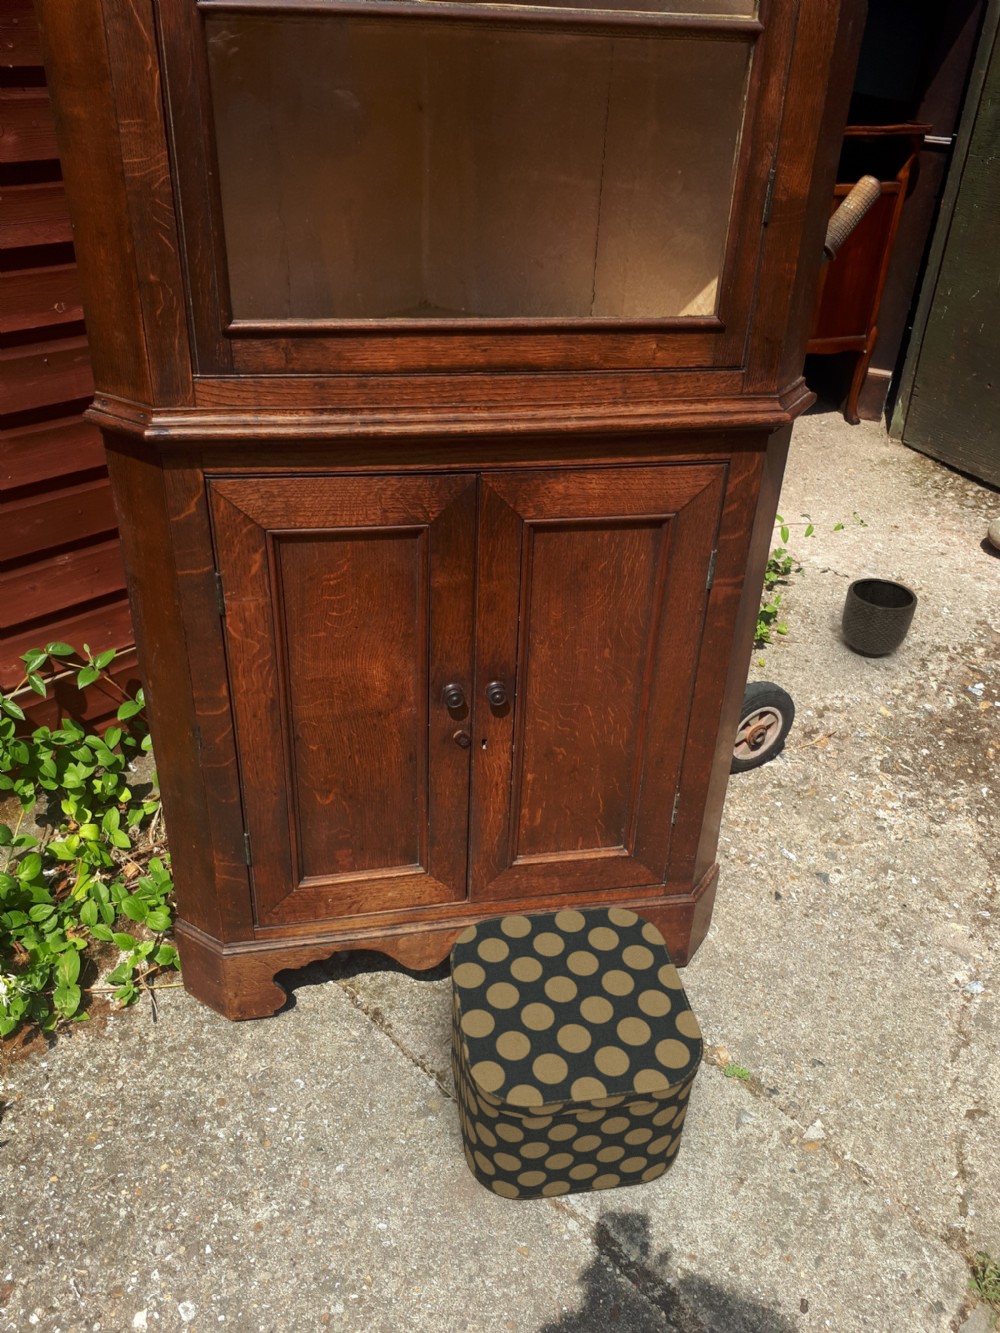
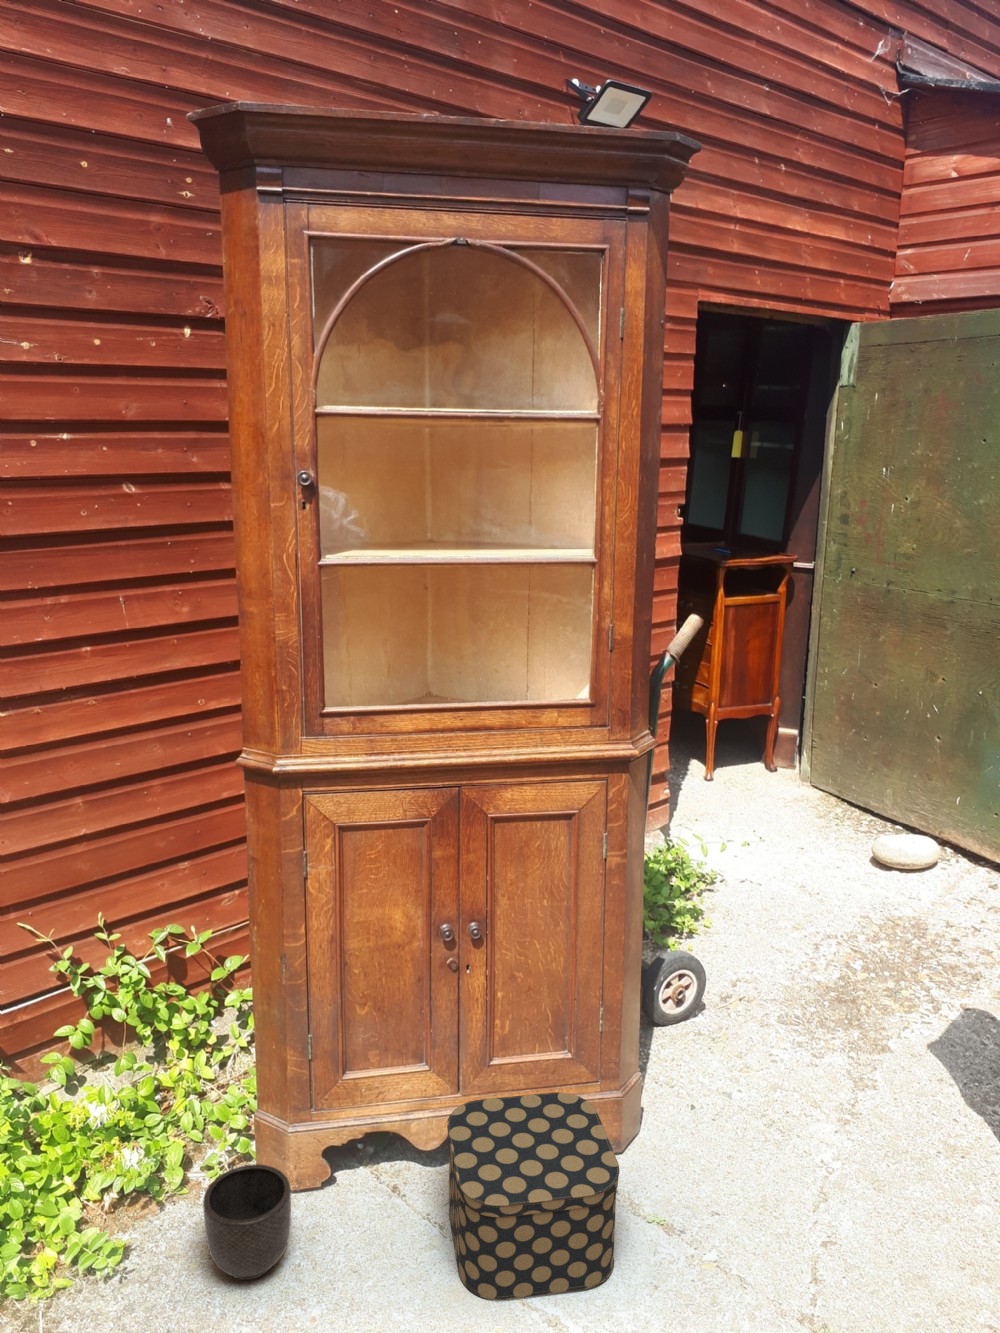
planter: present [842,578,918,657] -> present [203,1164,291,1280]

